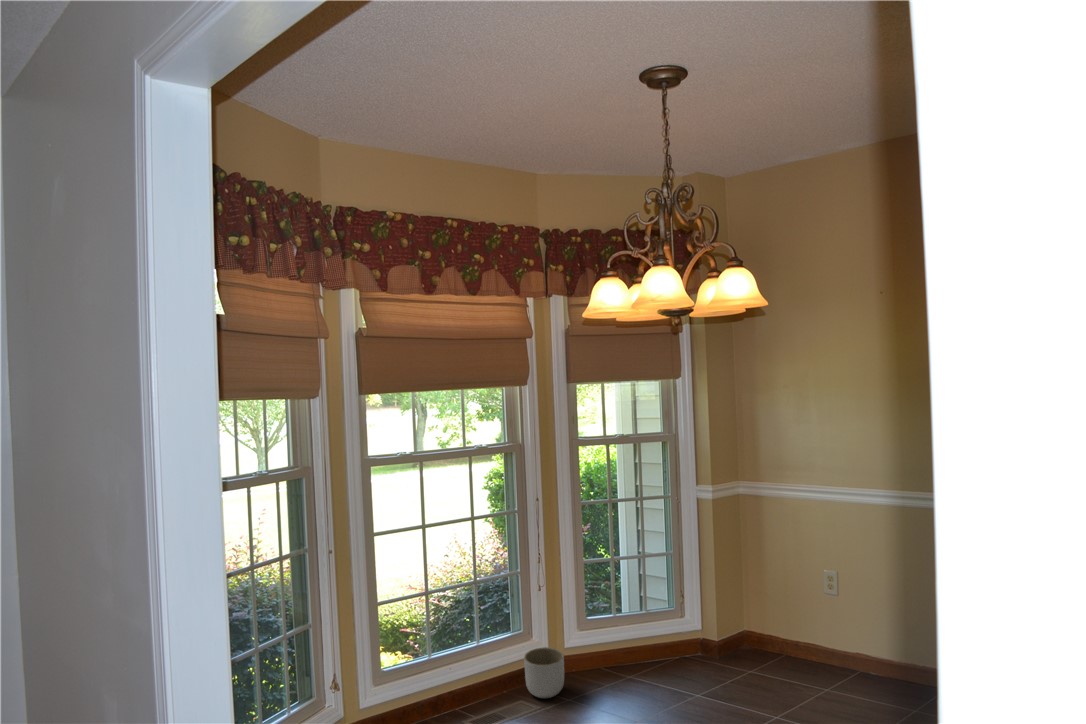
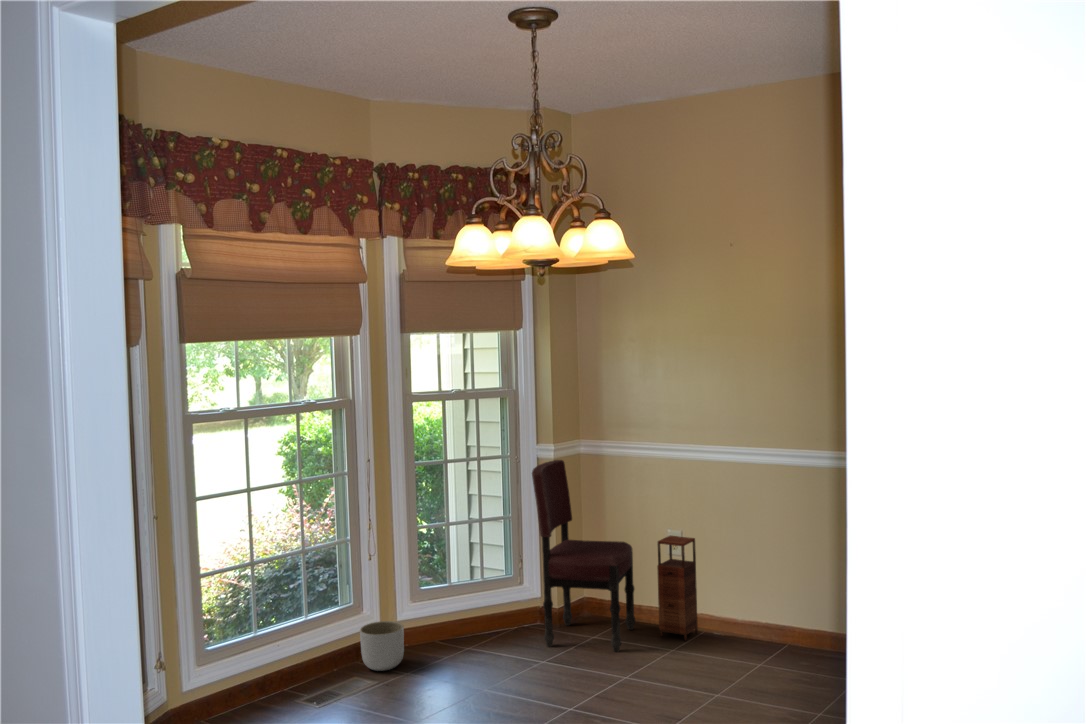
dining chair: none [688,501,797,708] -> present [532,460,635,652]
storage cabinet: none [820,587,866,703] -> present [657,536,698,641]

